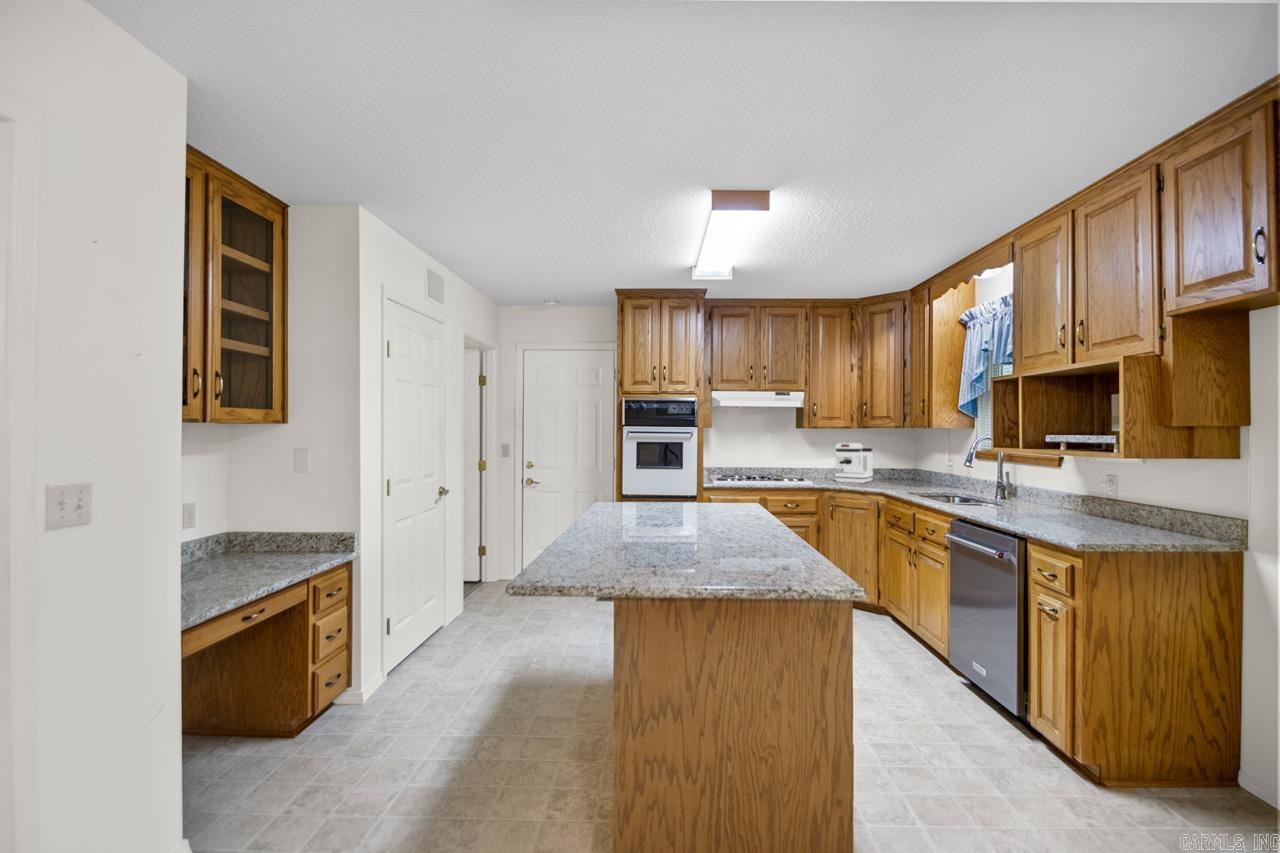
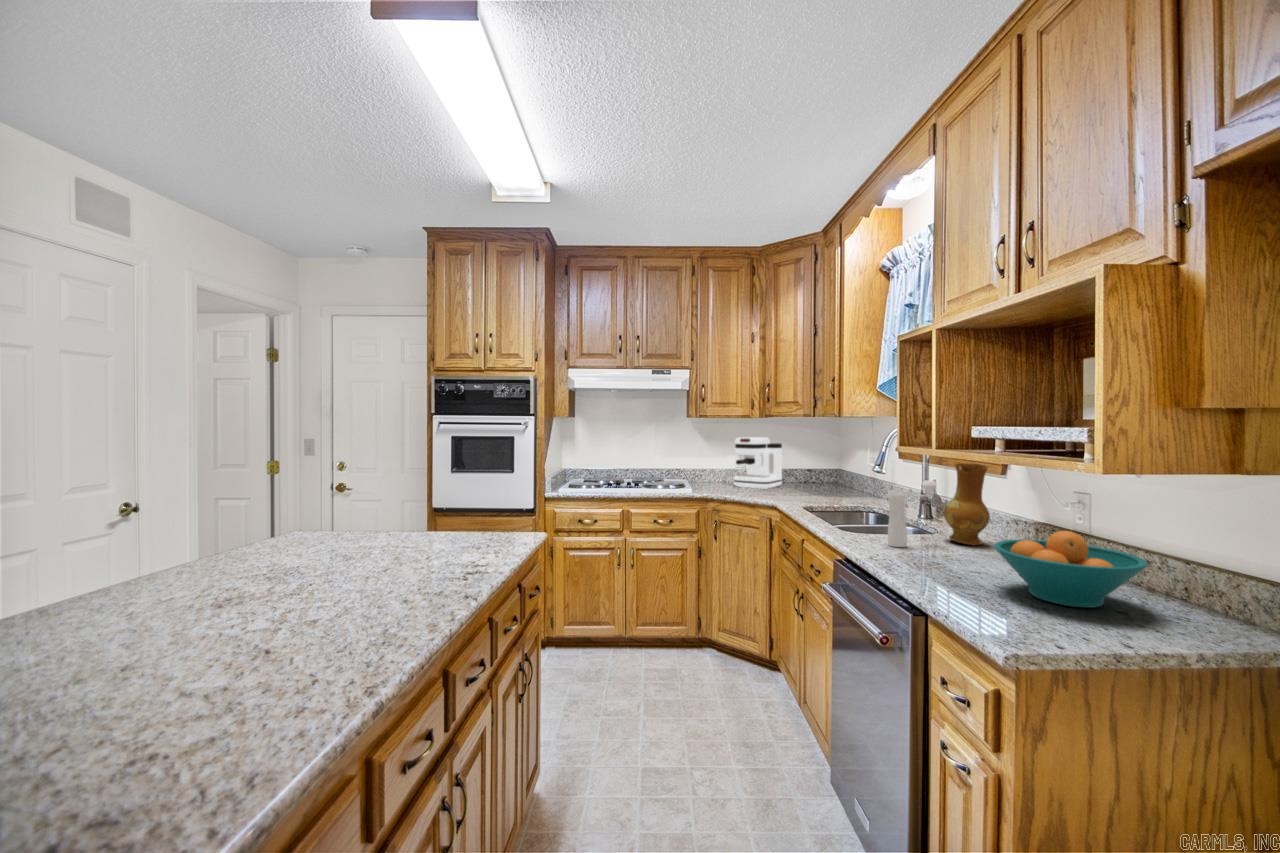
ceramic jug: none [1021,459,1052,512] -> present [944,463,990,545]
pepper mill: none [986,470,1018,512] -> present [888,481,937,547]
fruit bowl: none [1062,493,1149,533] -> present [994,531,1148,608]

